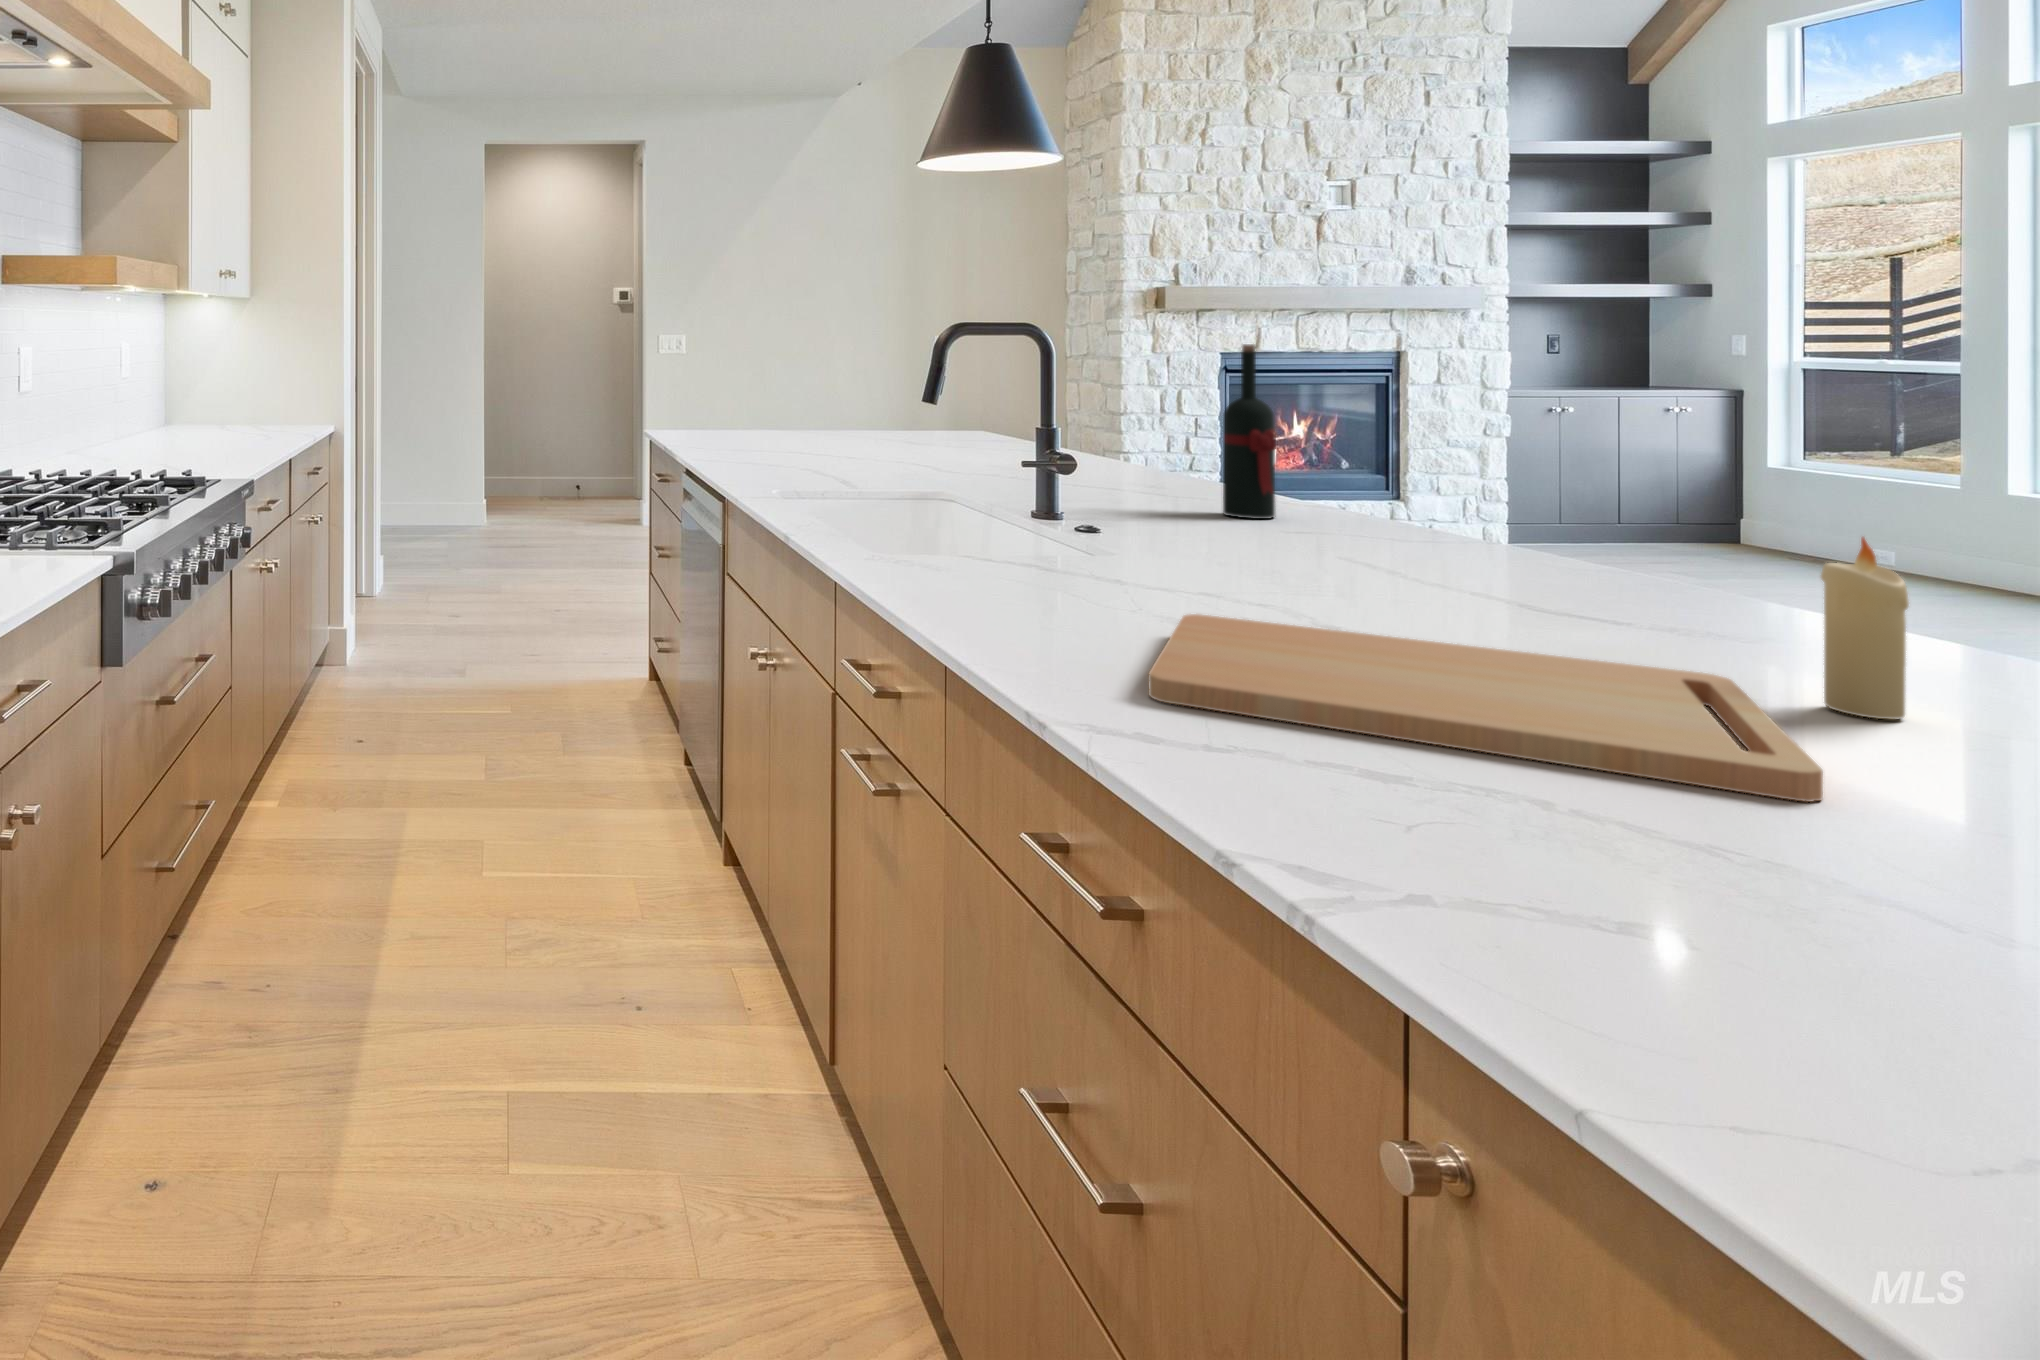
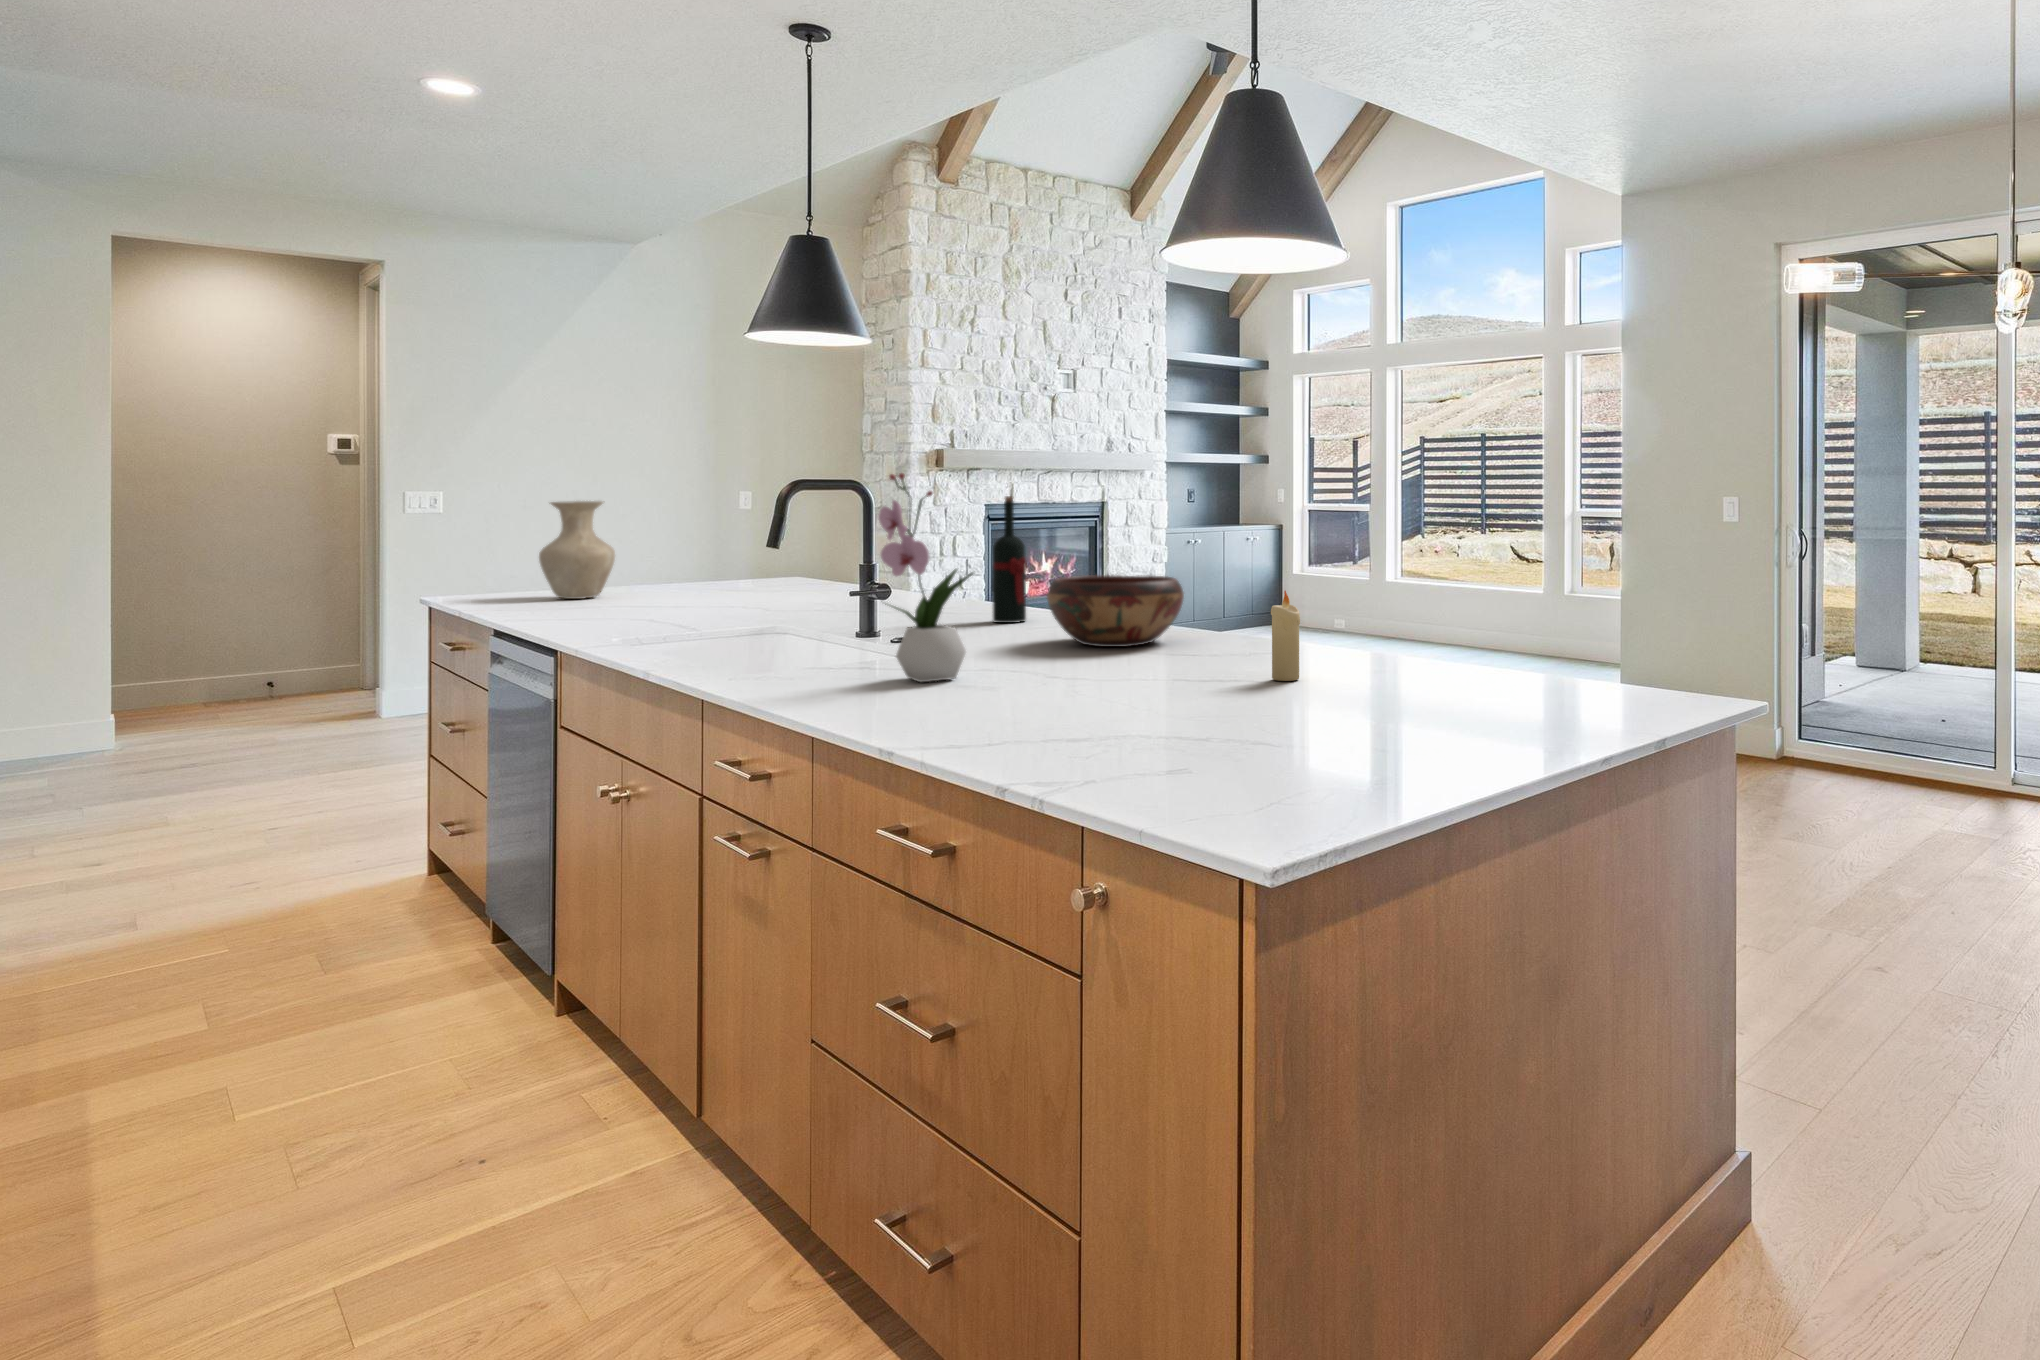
flower arrangement: none [1044,313,1188,605] -> present [878,473,973,682]
vase: none [730,346,797,443] -> present [539,501,615,599]
decorative bowl: none [1310,464,1575,584] -> present [1047,575,1184,647]
cutting board: present [1148,614,1823,802] -> none [958,670,1260,726]

